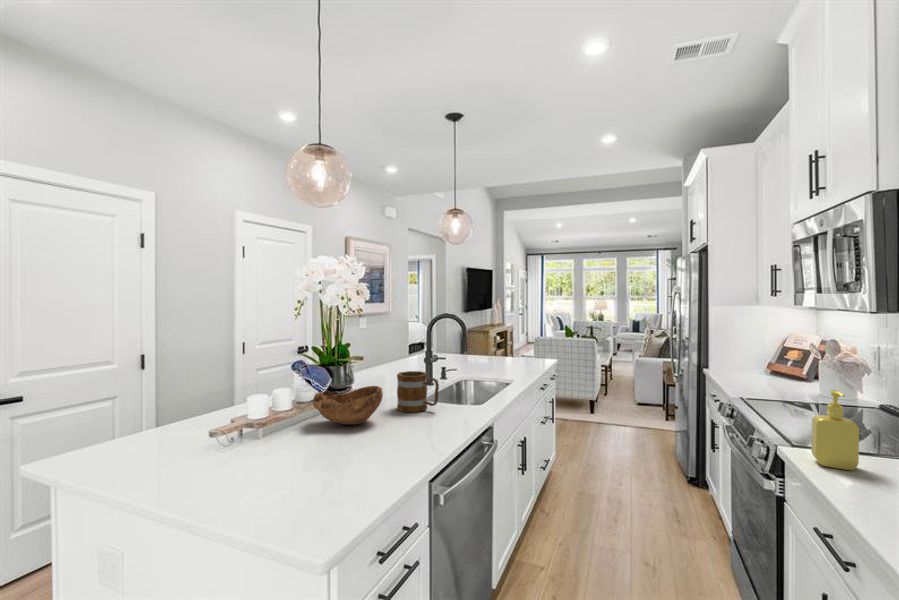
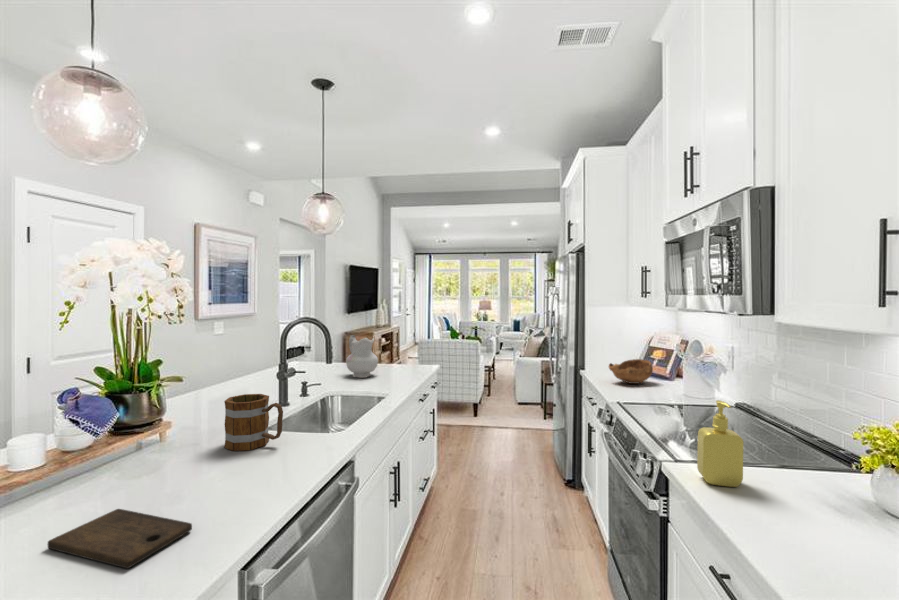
ceramic pitcher: none [475,330,502,367] -> present [346,335,378,378]
wooden bowl: present [313,386,383,425] -> present [609,359,653,384]
cutting board: none [315,438,395,469] -> present [48,509,192,568]

